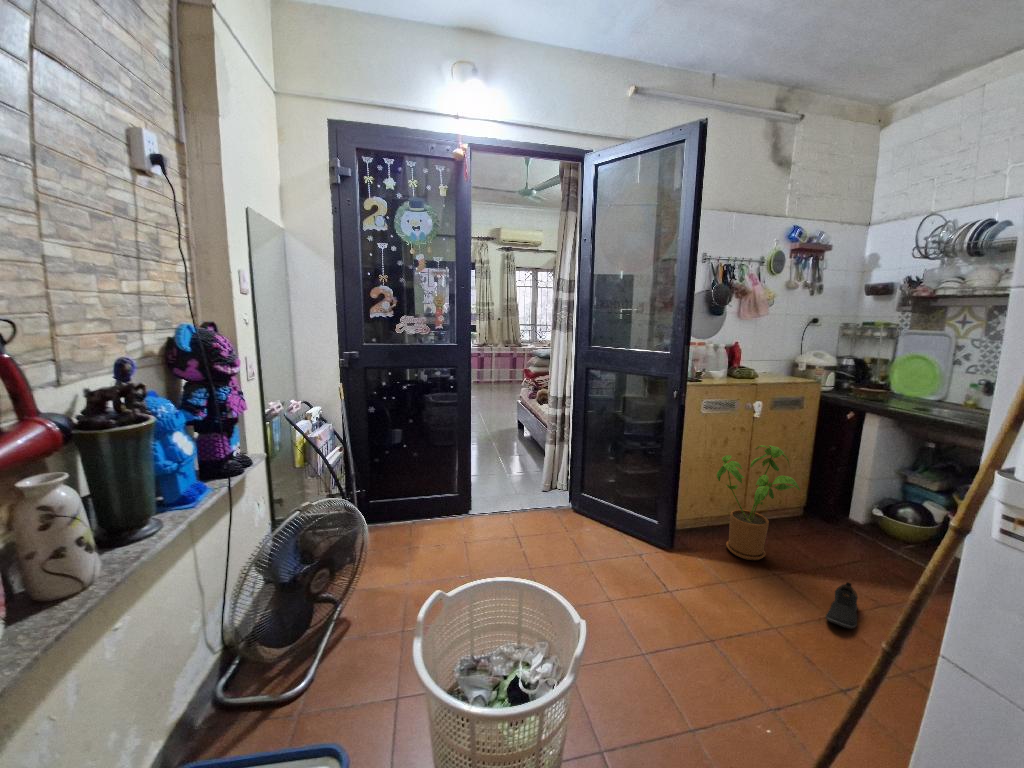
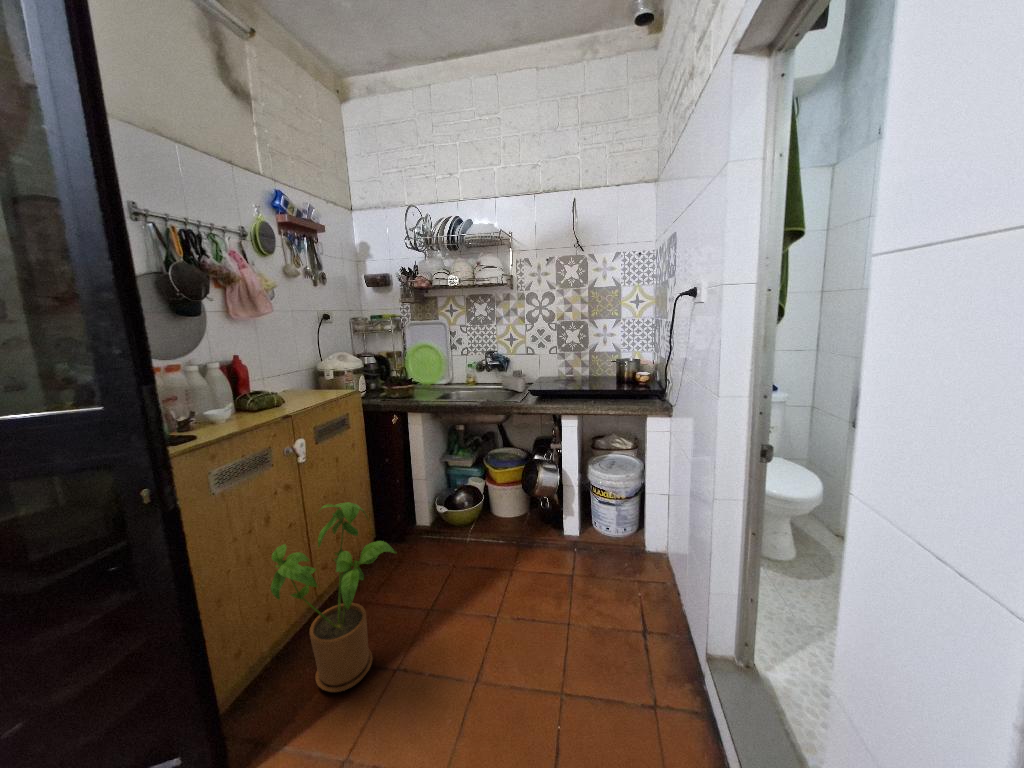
shoe: present [826,582,858,629] -> none [465,630,503,715]

